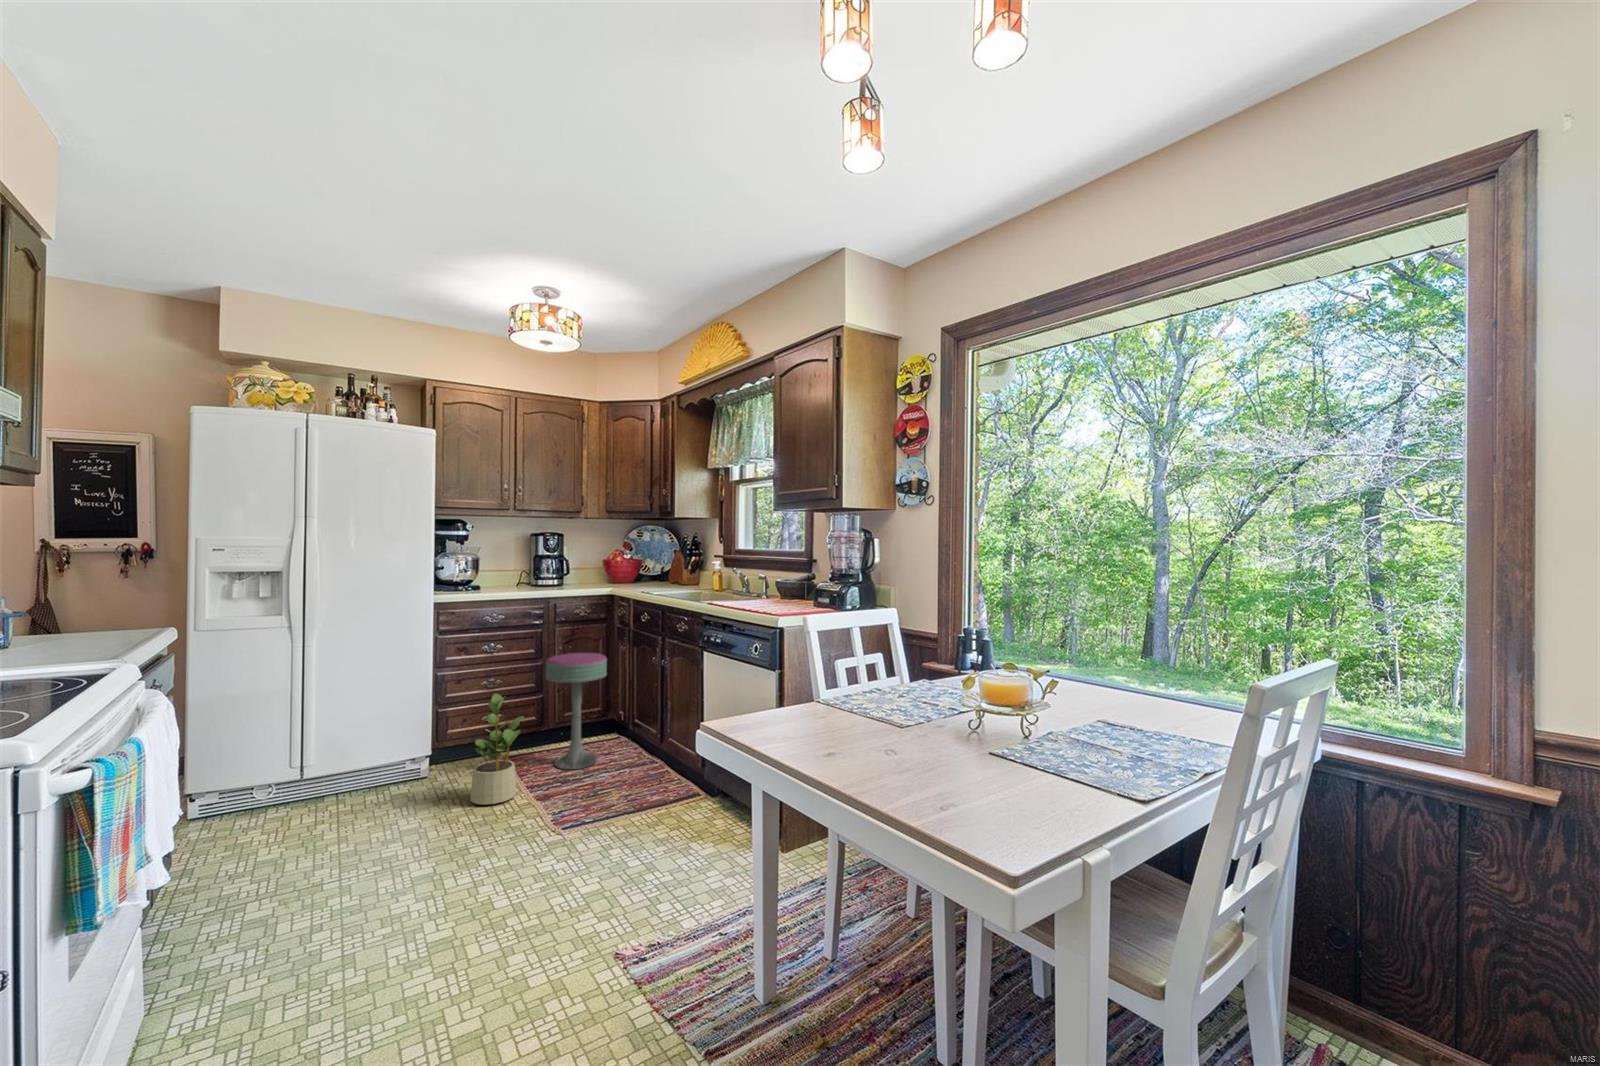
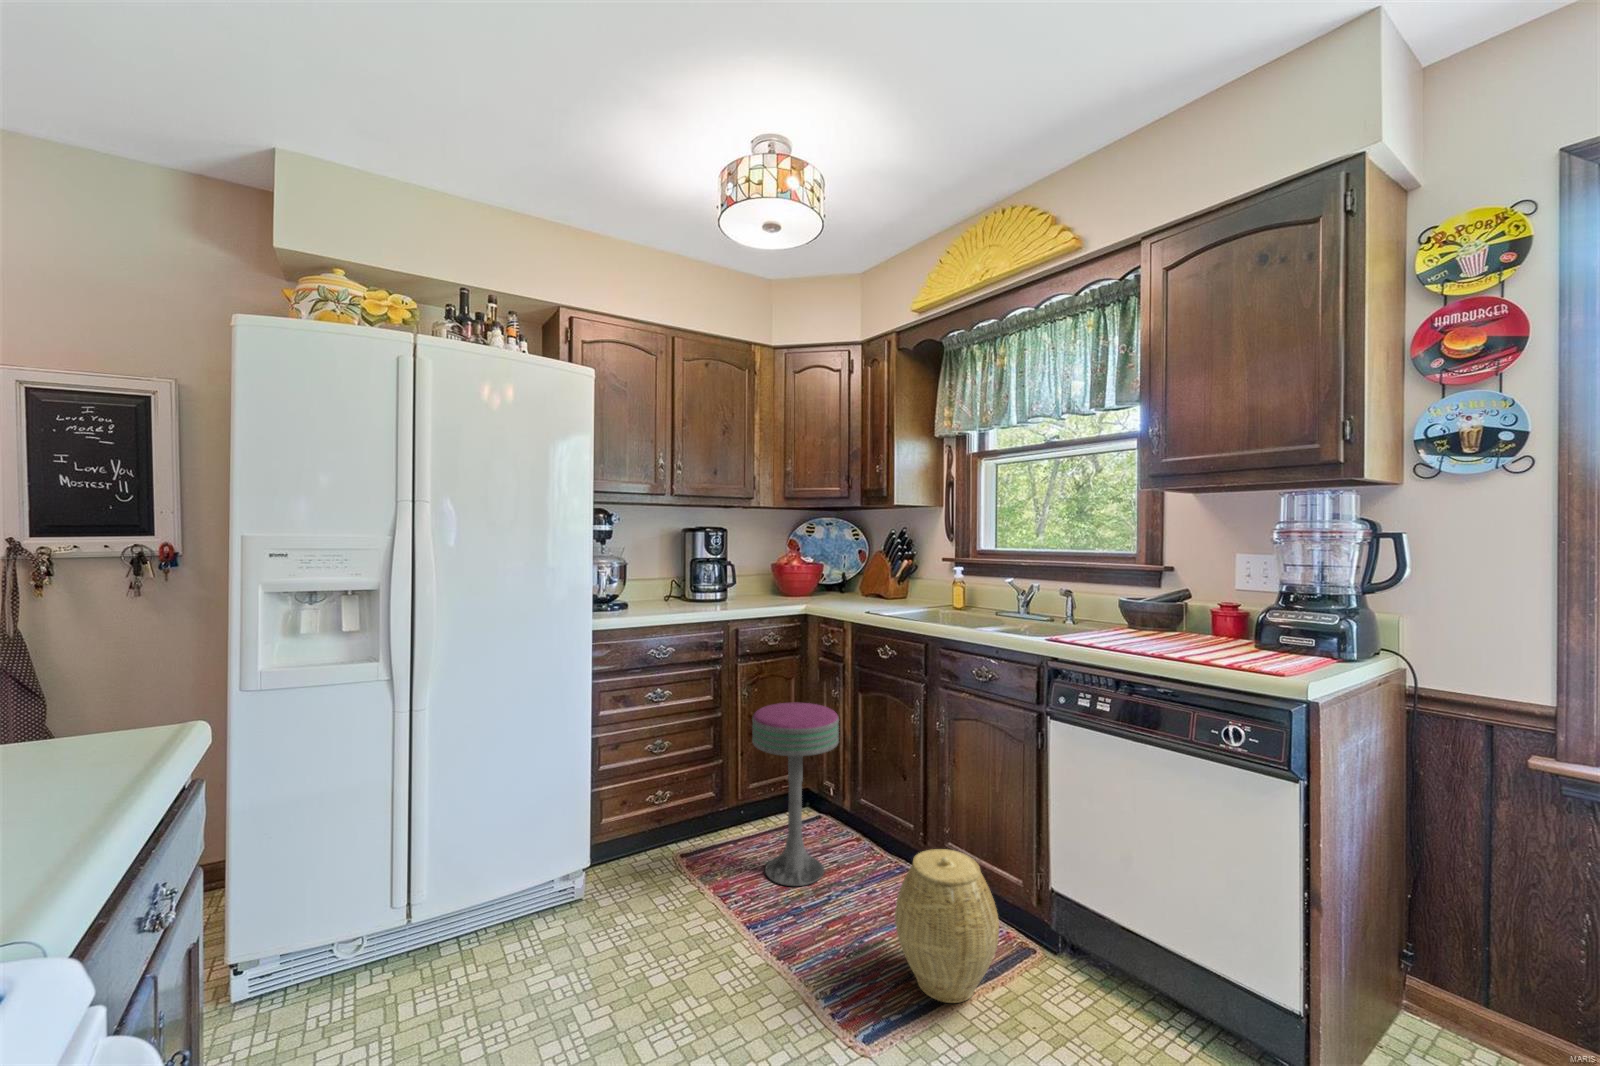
potted plant: present [470,694,524,805] -> none [679,787,757,976]
woven basket: none [598,730,660,813] -> present [895,849,999,1003]

